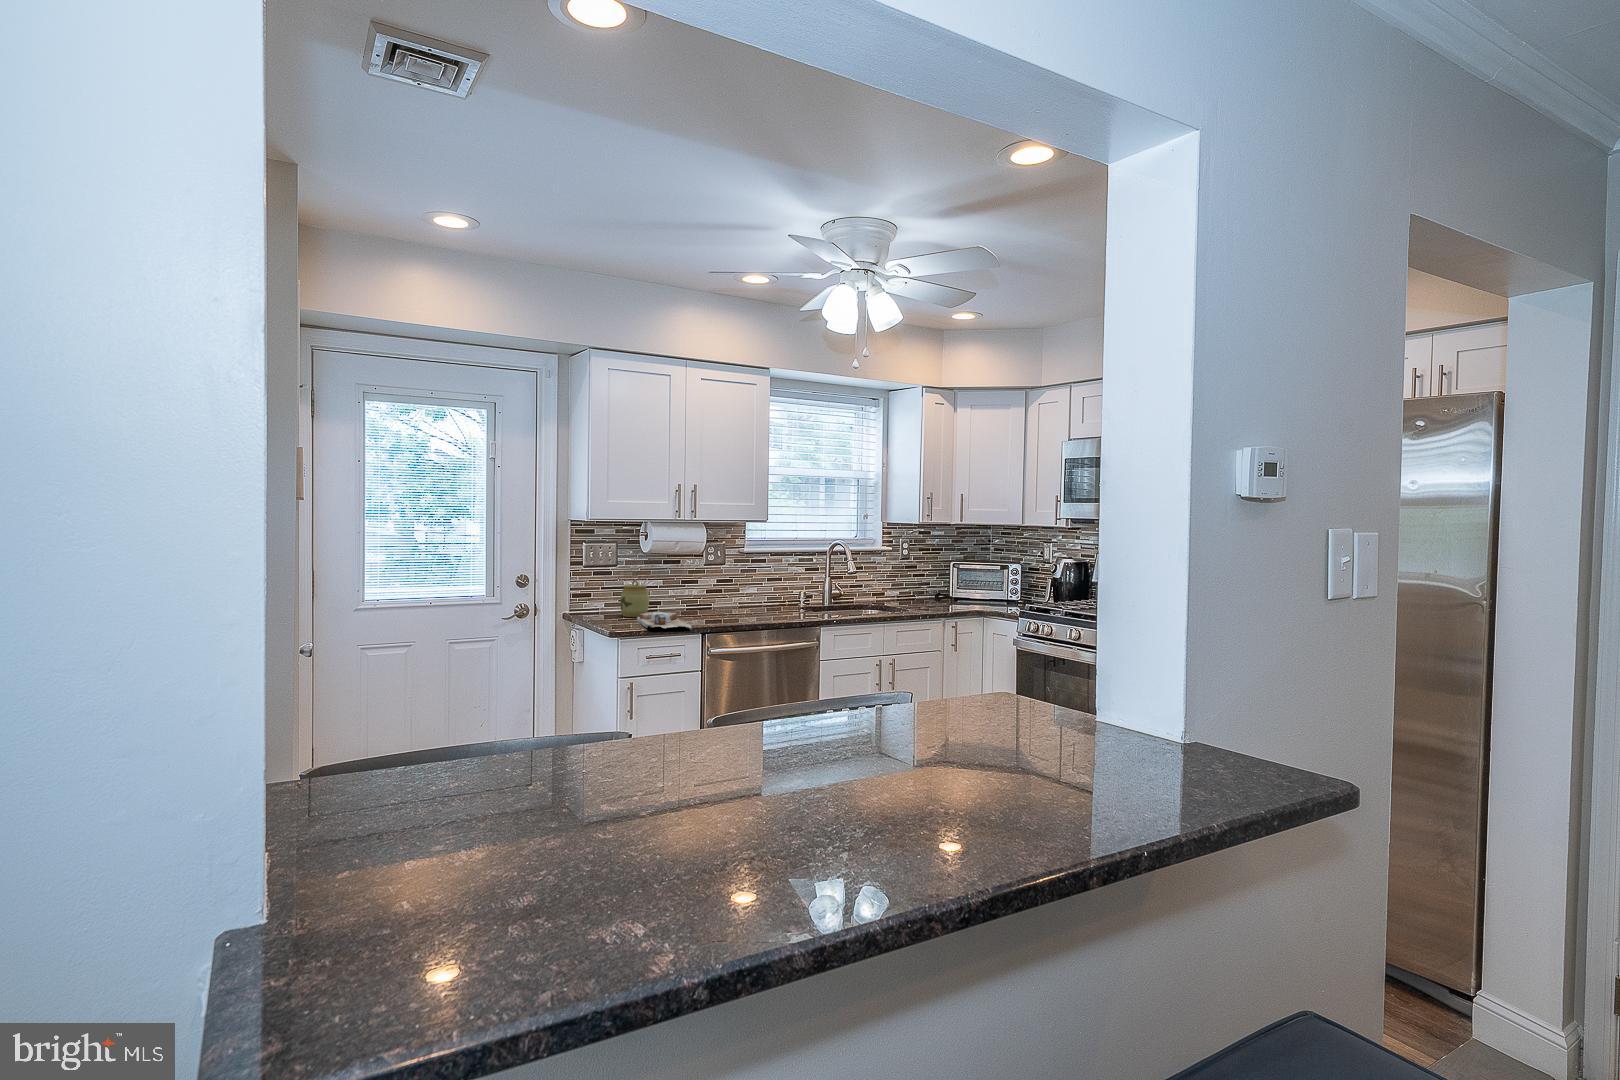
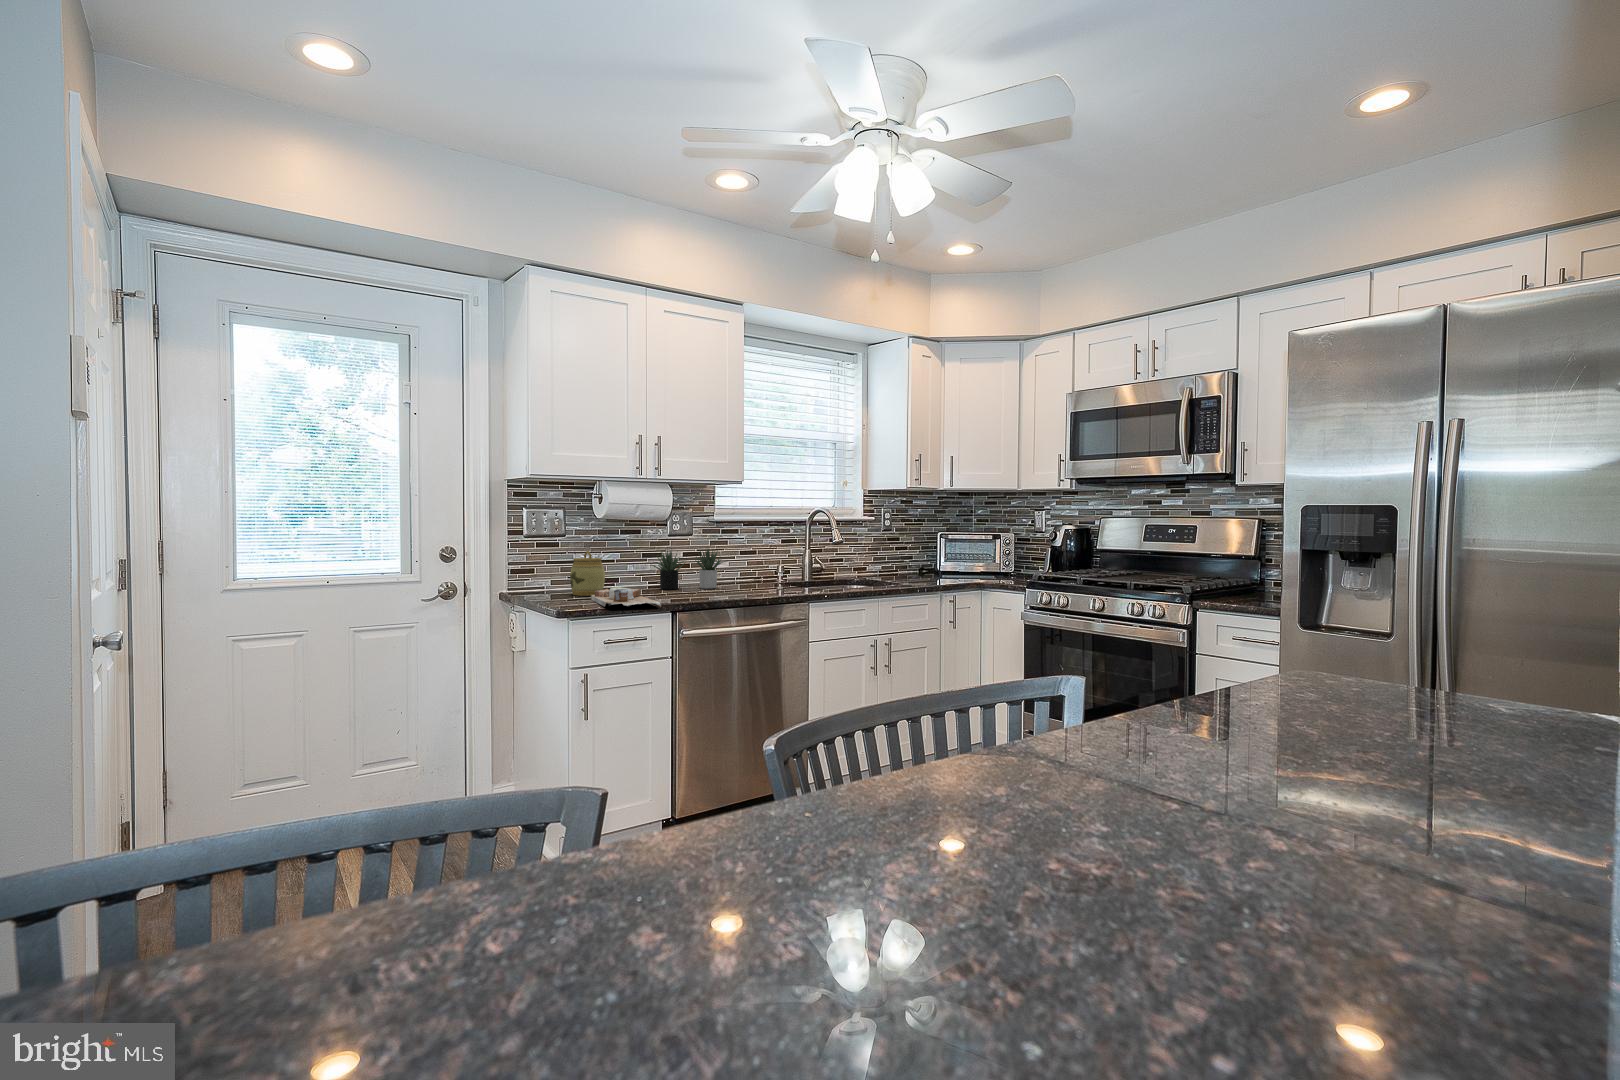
succulent plant: none [687,574,755,612] -> present [653,549,725,589]

